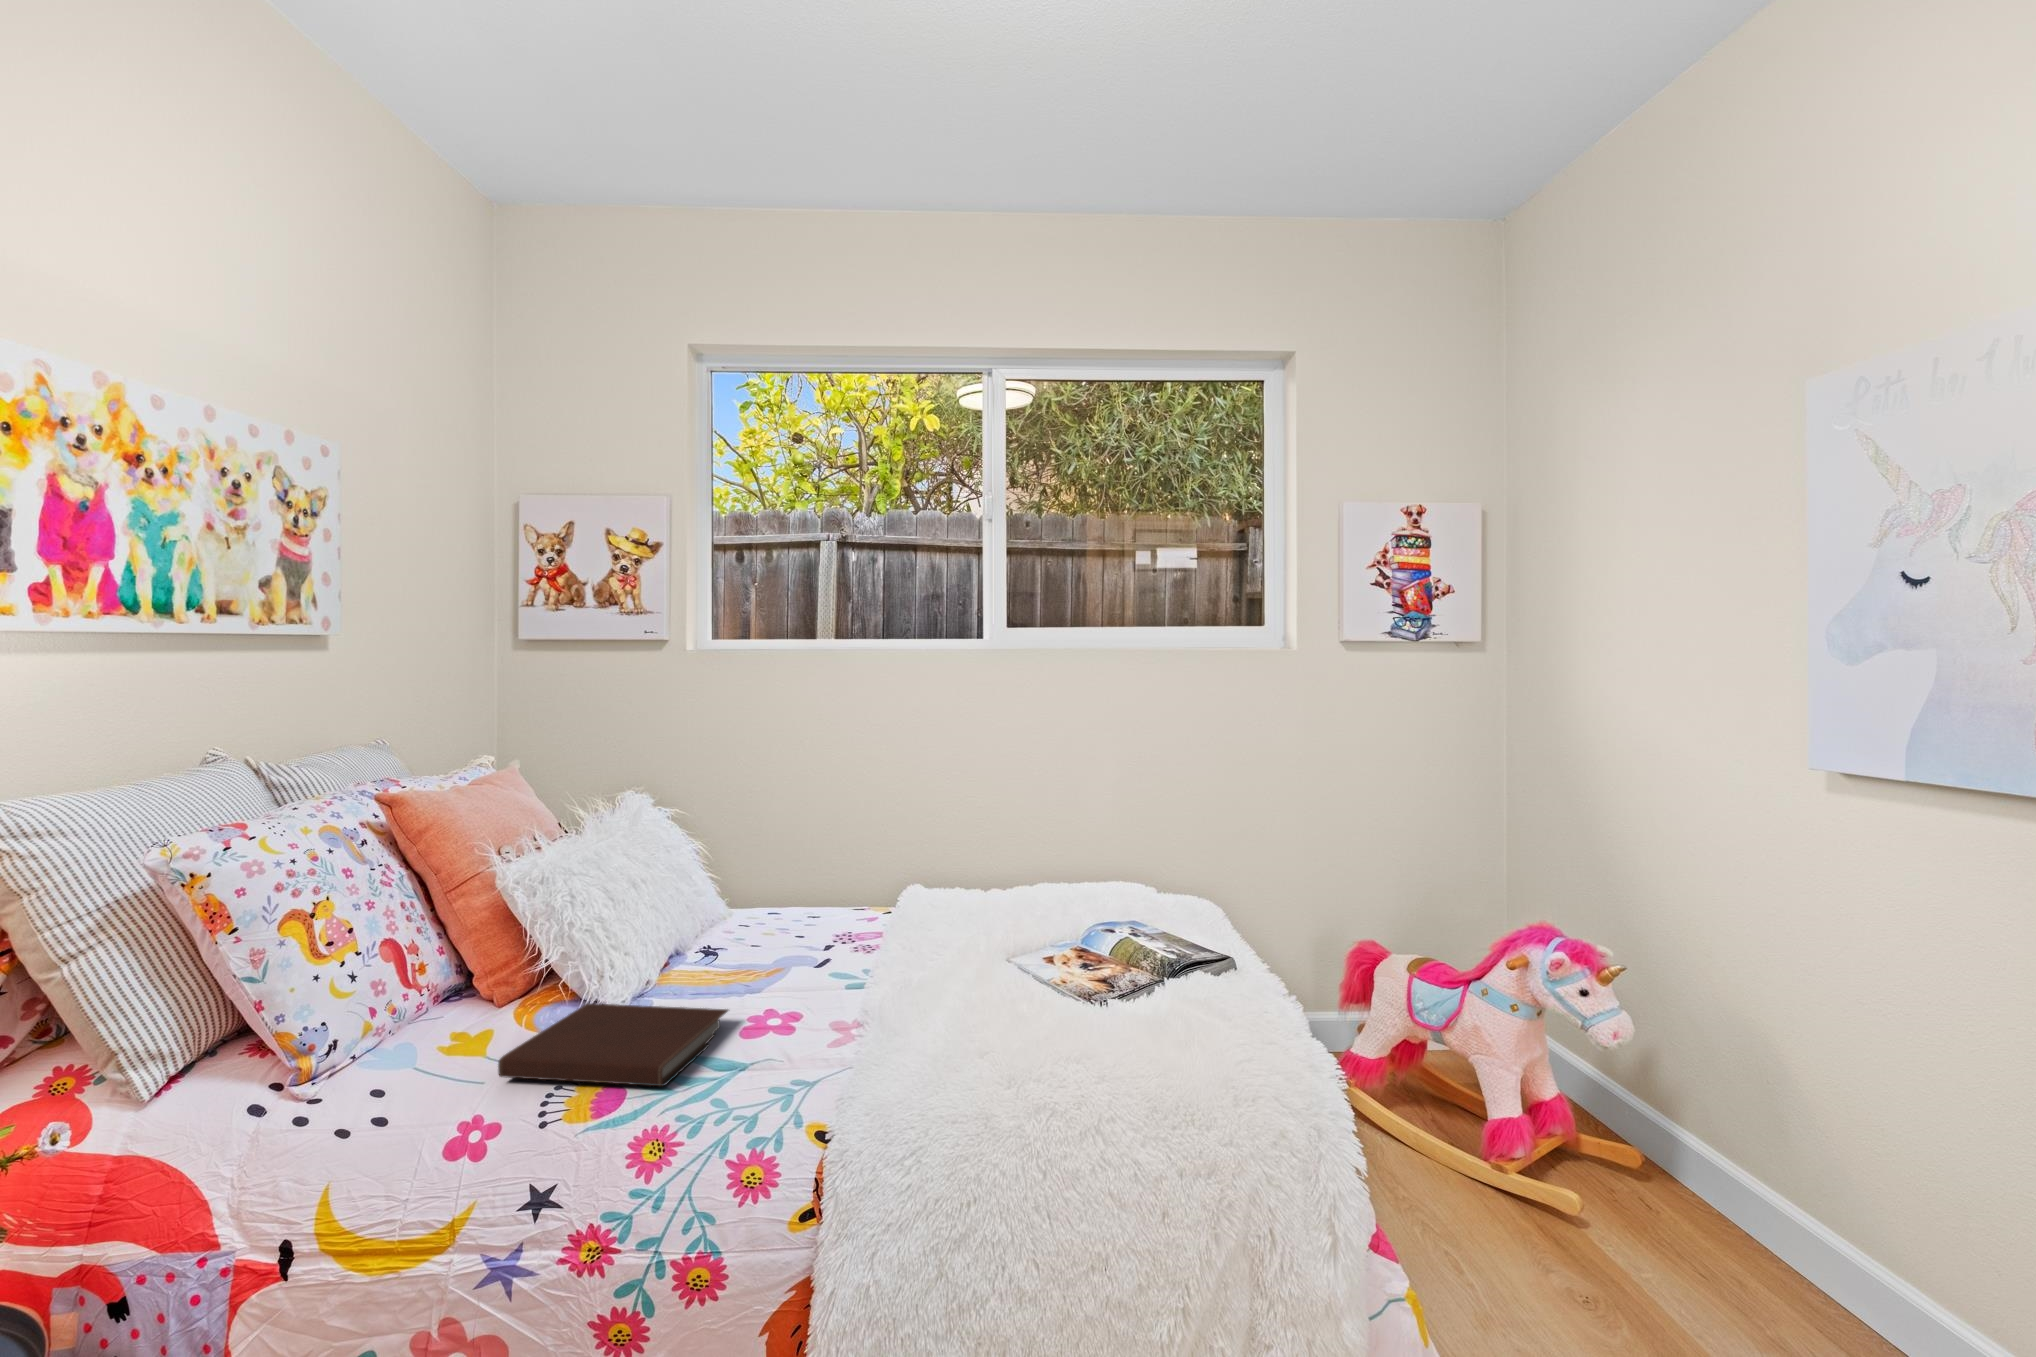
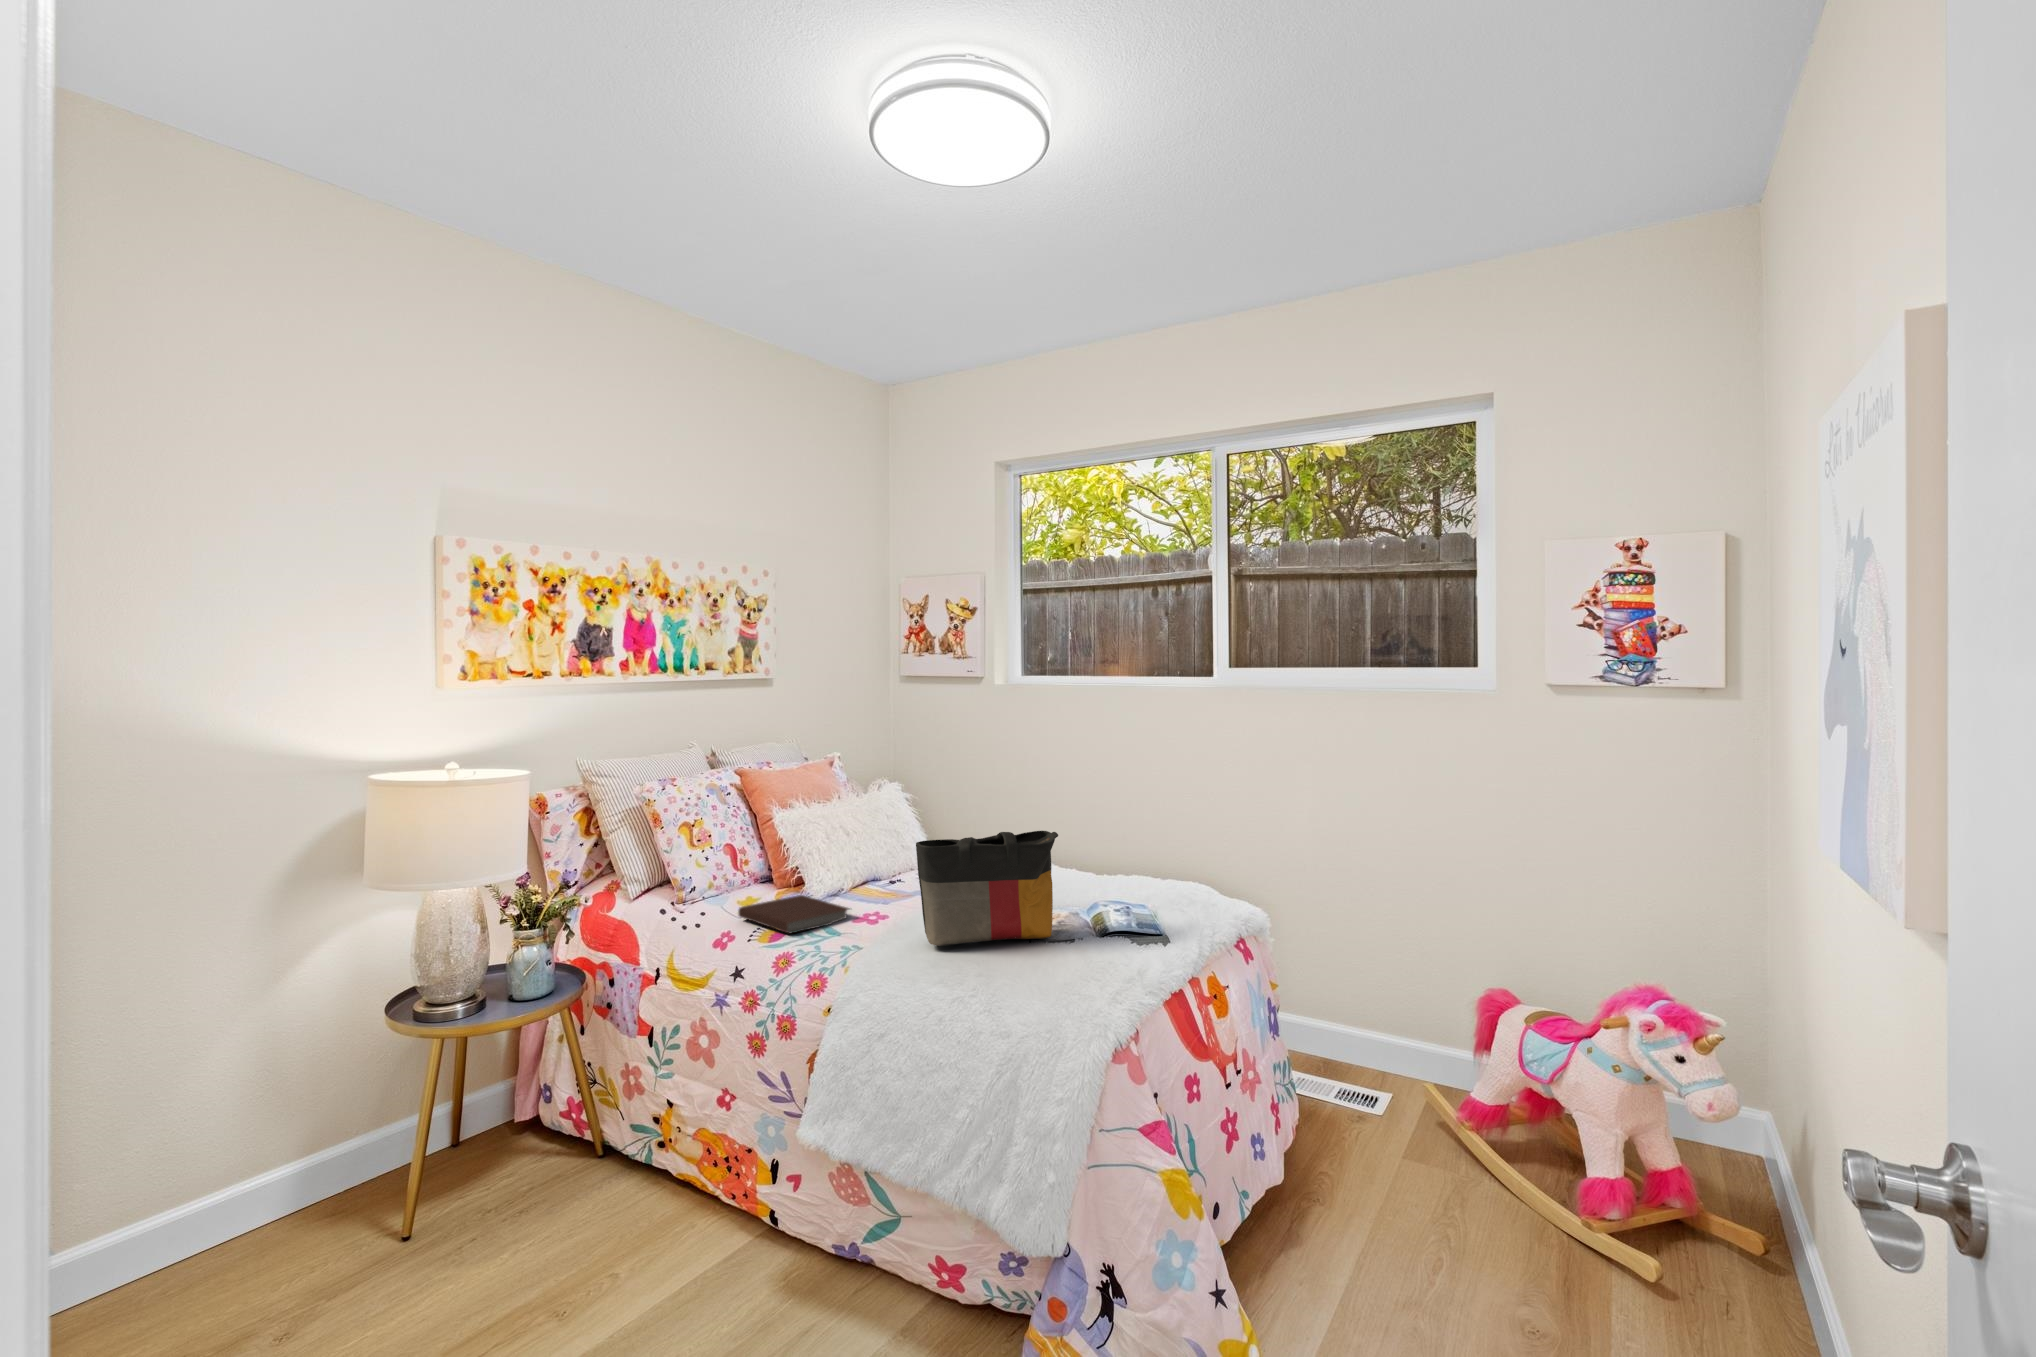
tote bag: none [929,834,1106,1041] -> present [916,831,1058,946]

